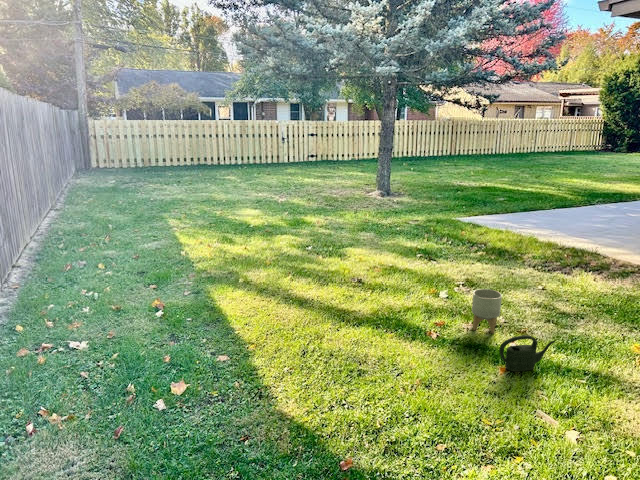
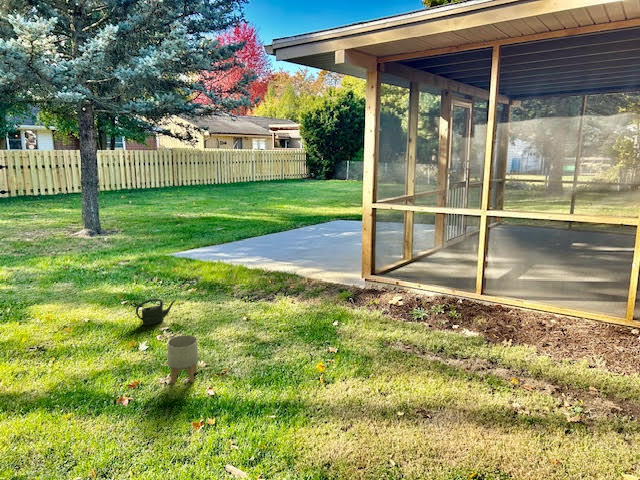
watering can: present [500,335,555,372] -> present [136,299,176,325]

